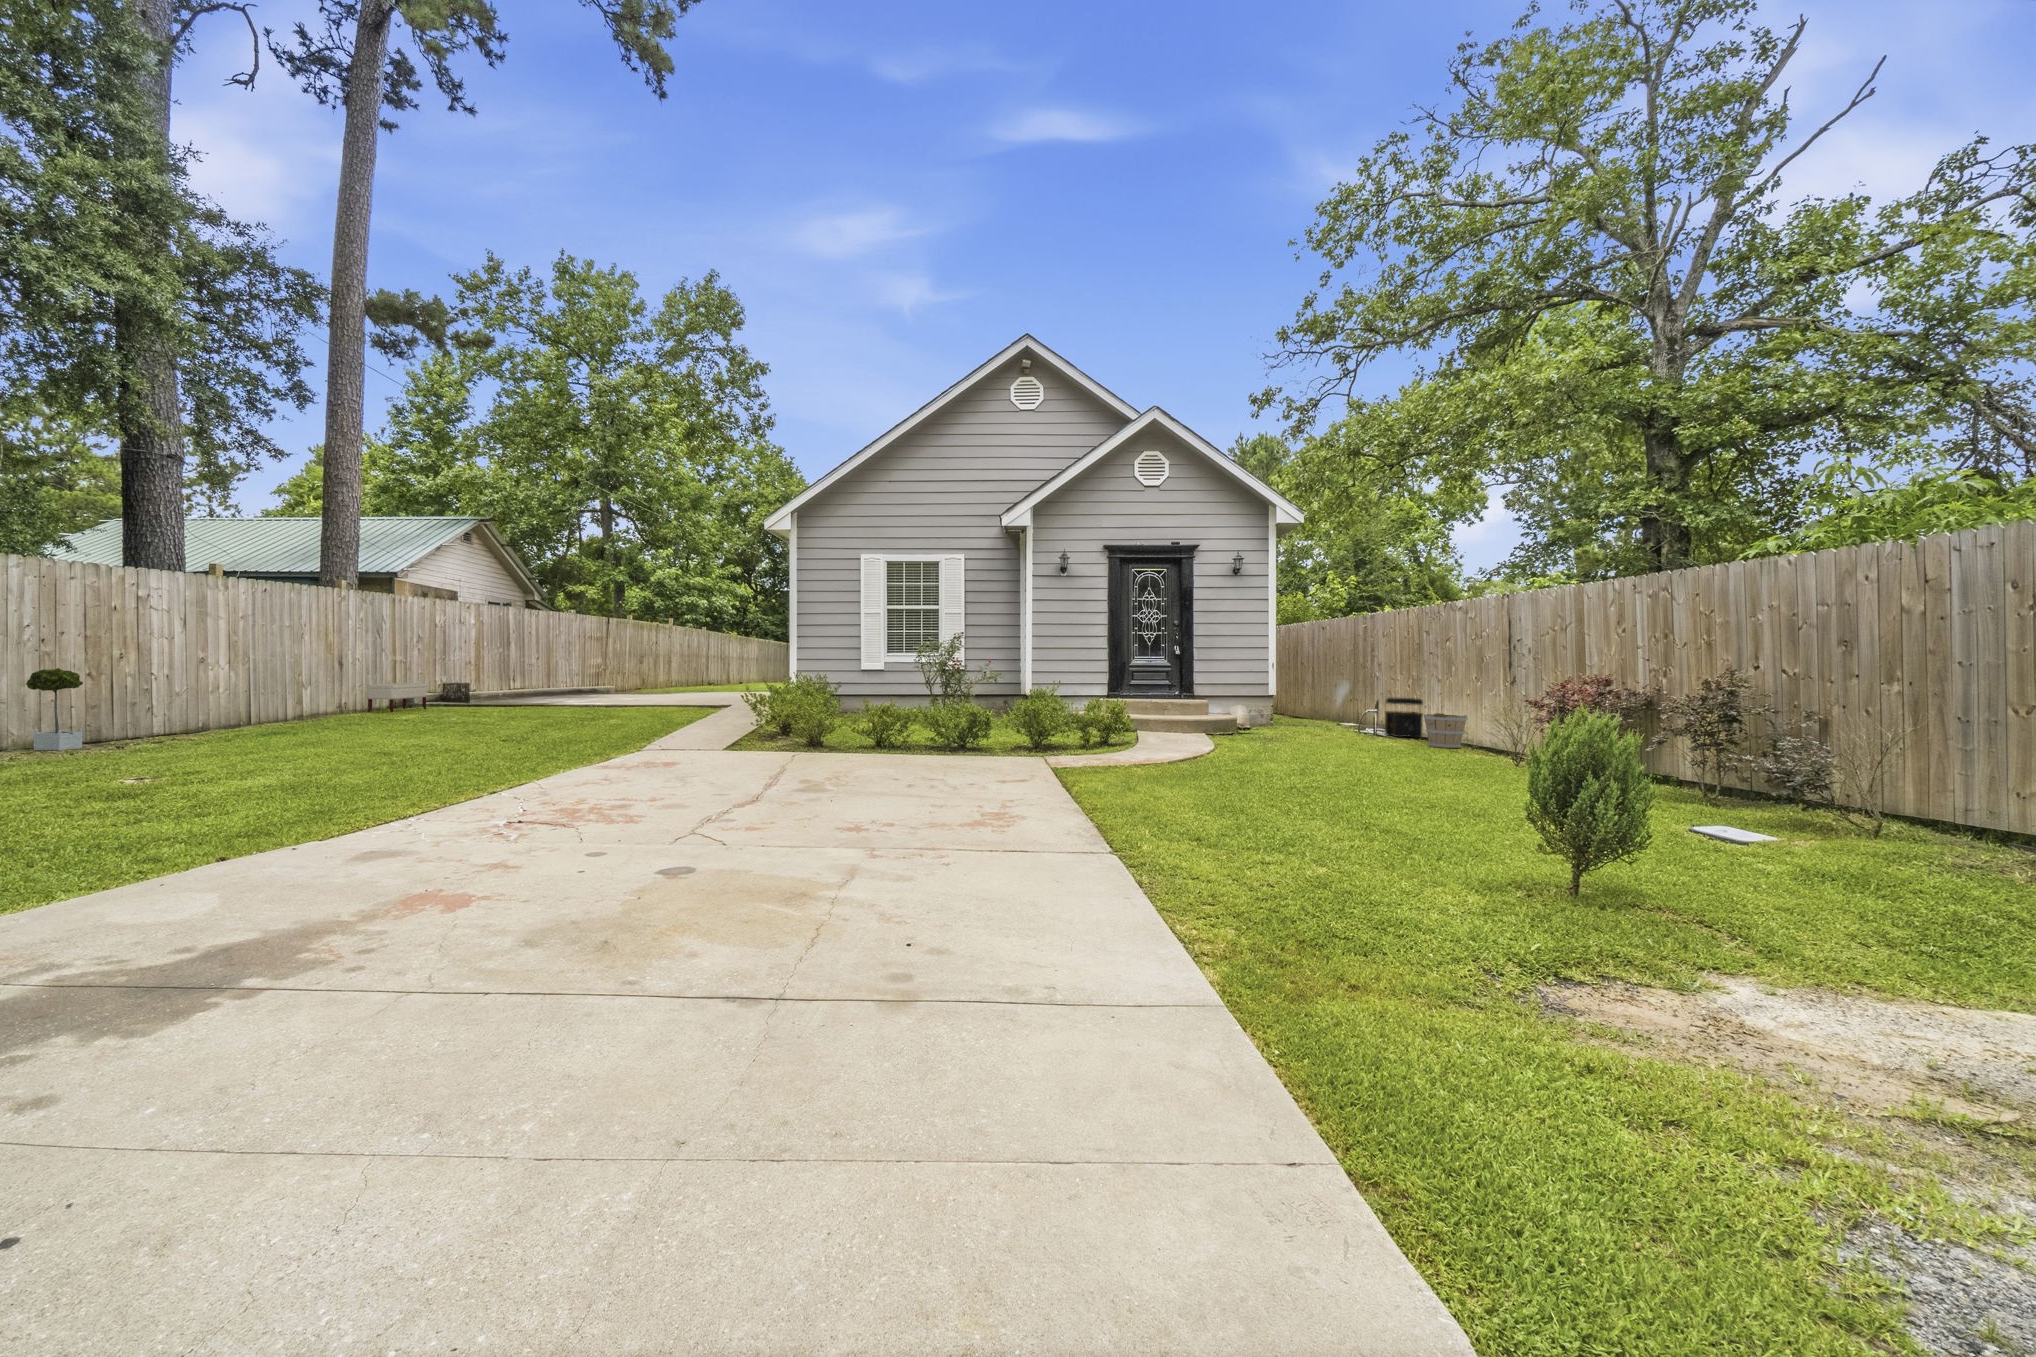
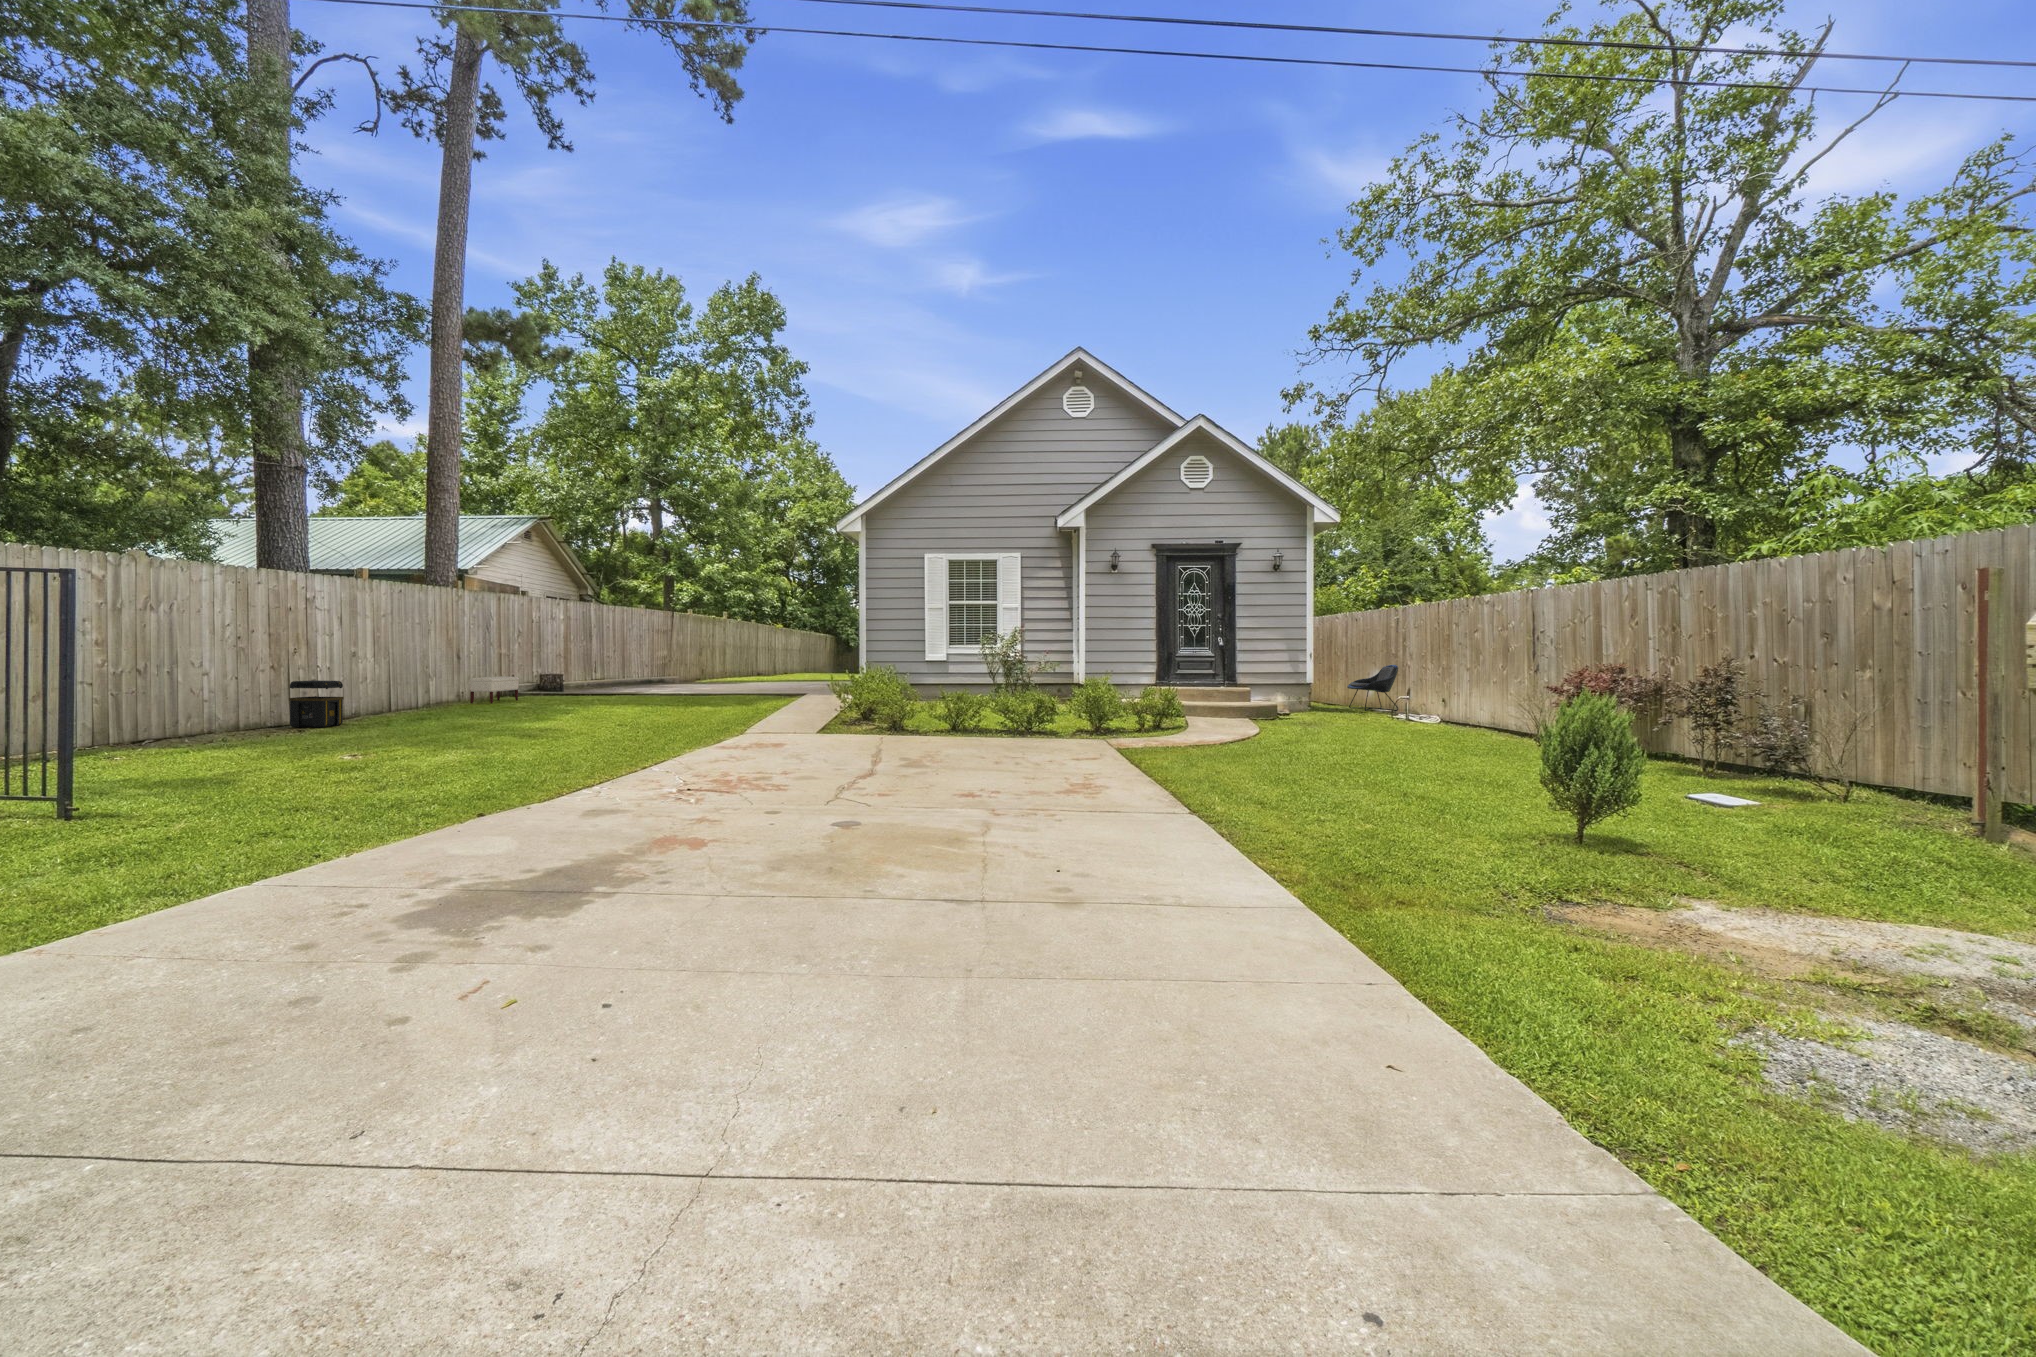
potted tree: present [26,668,83,750] -> none [225,664,268,735]
lounge chair: none [1311,677,1364,726] -> present [1347,665,1398,711]
toolbox: present [1385,698,1423,738] -> present [289,680,344,728]
wooden bucket: present [1424,713,1468,748] -> none [1455,698,1497,731]

